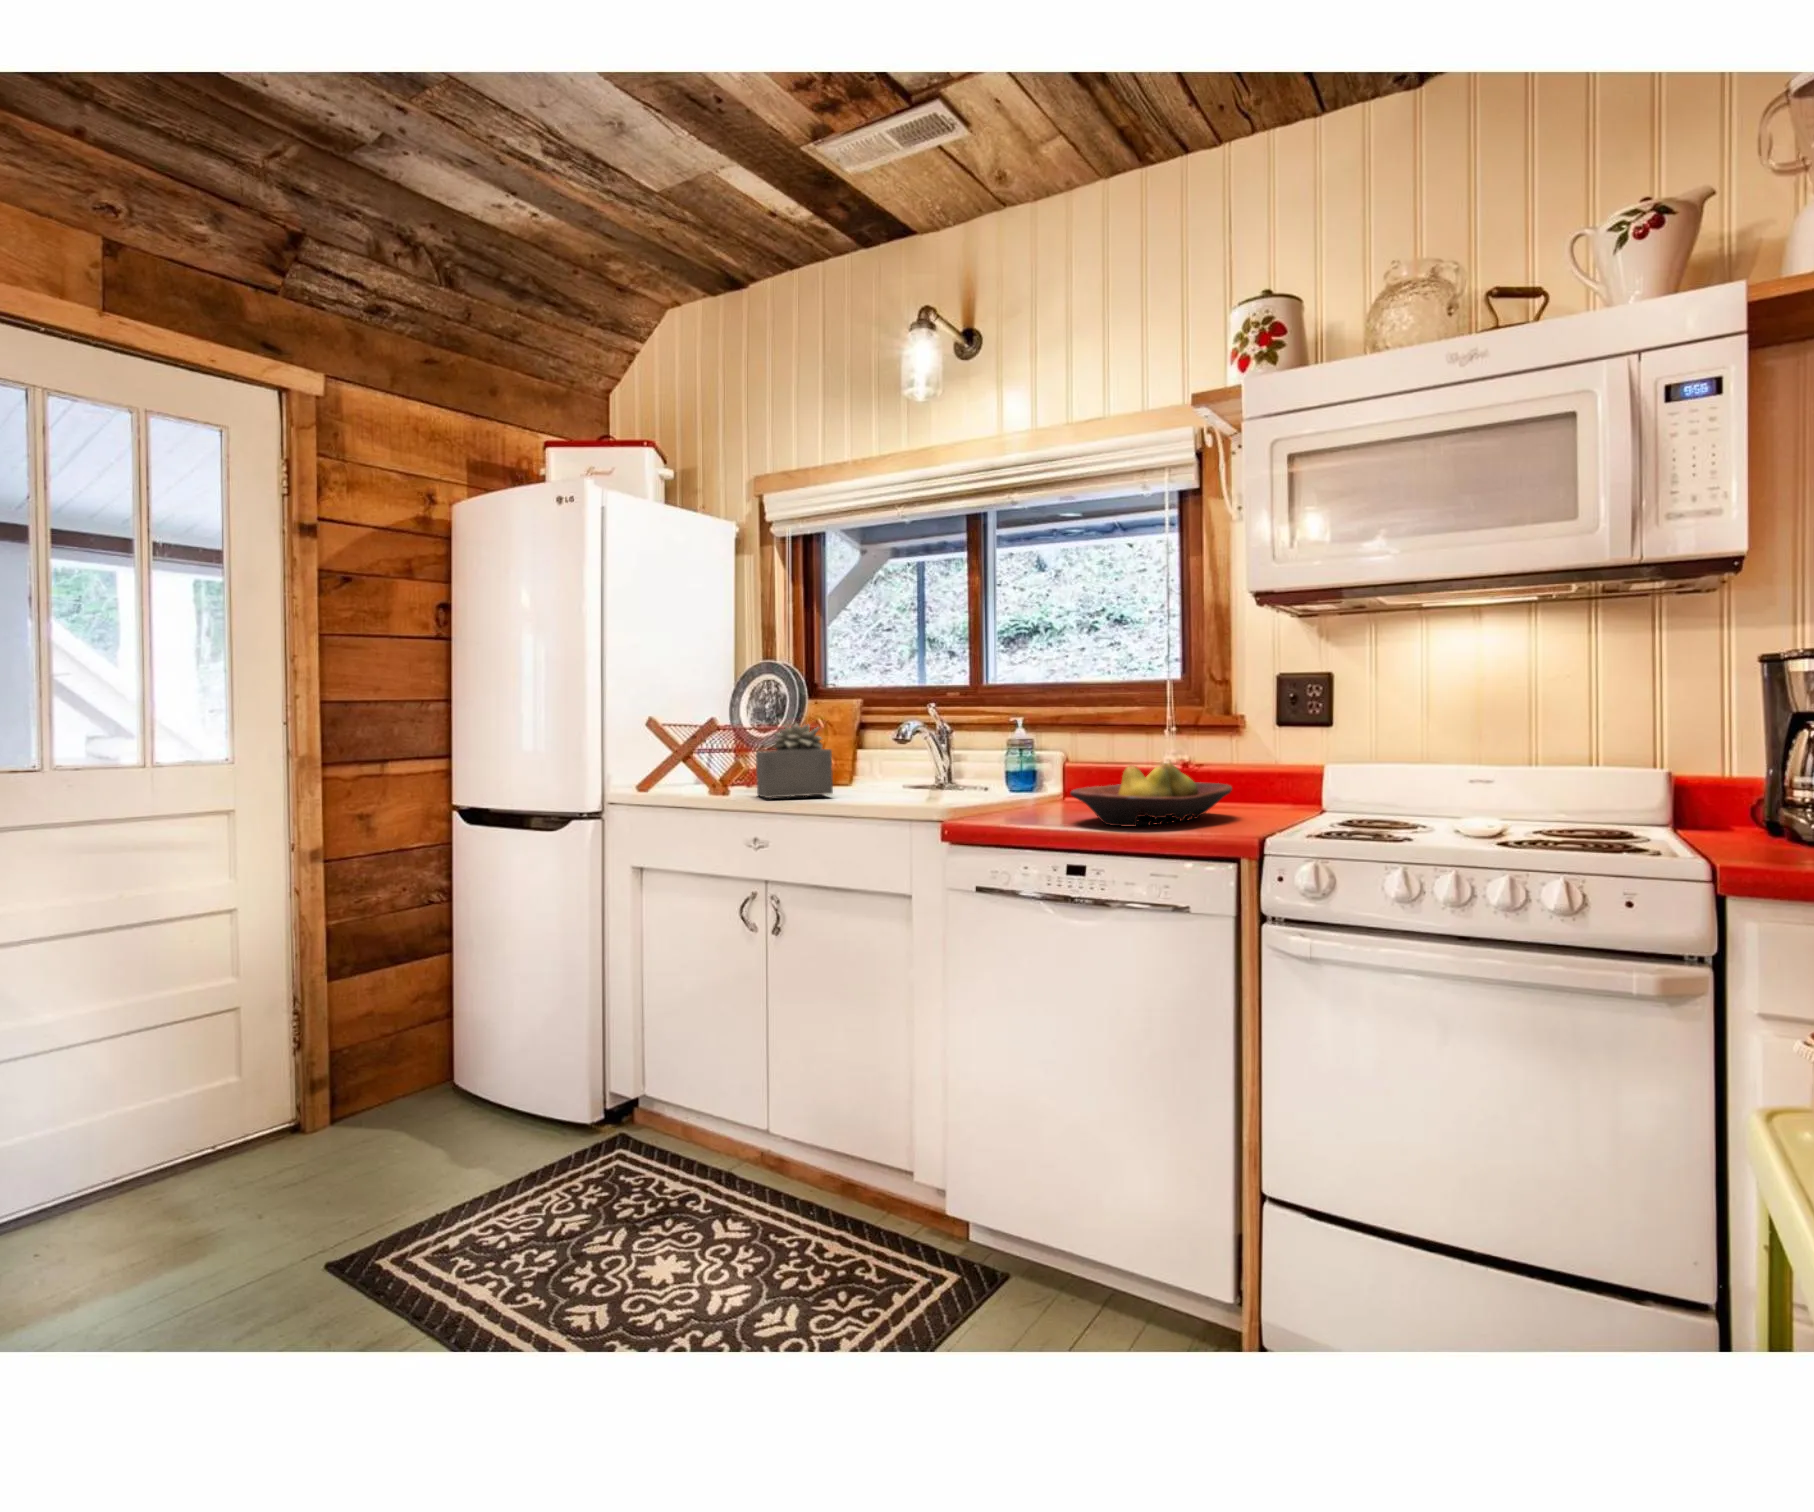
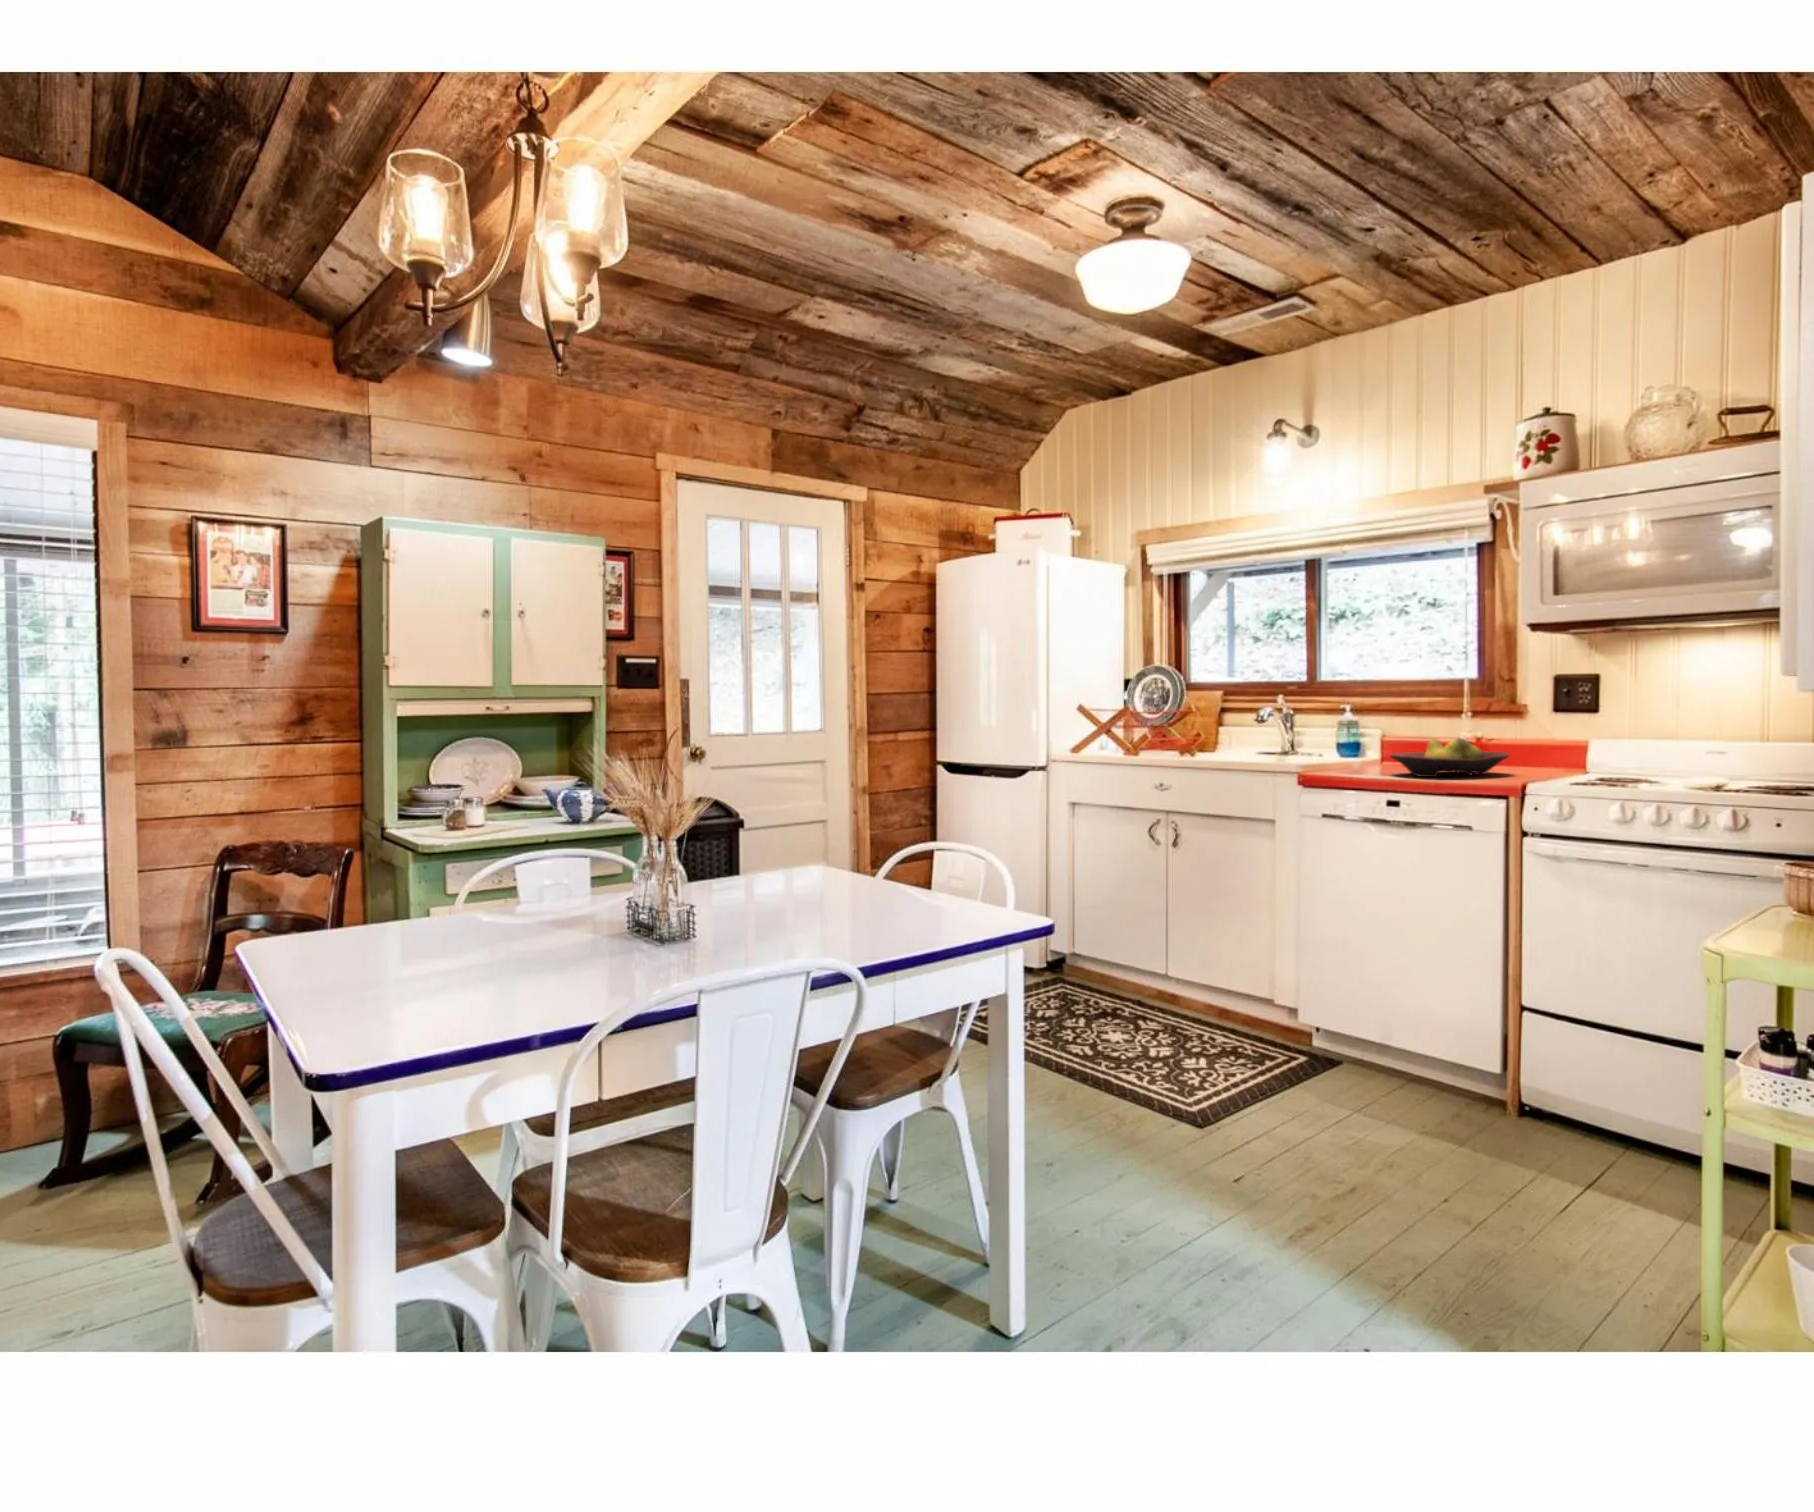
succulent plant: present [756,724,833,798] -> none [1156,709,1214,759]

